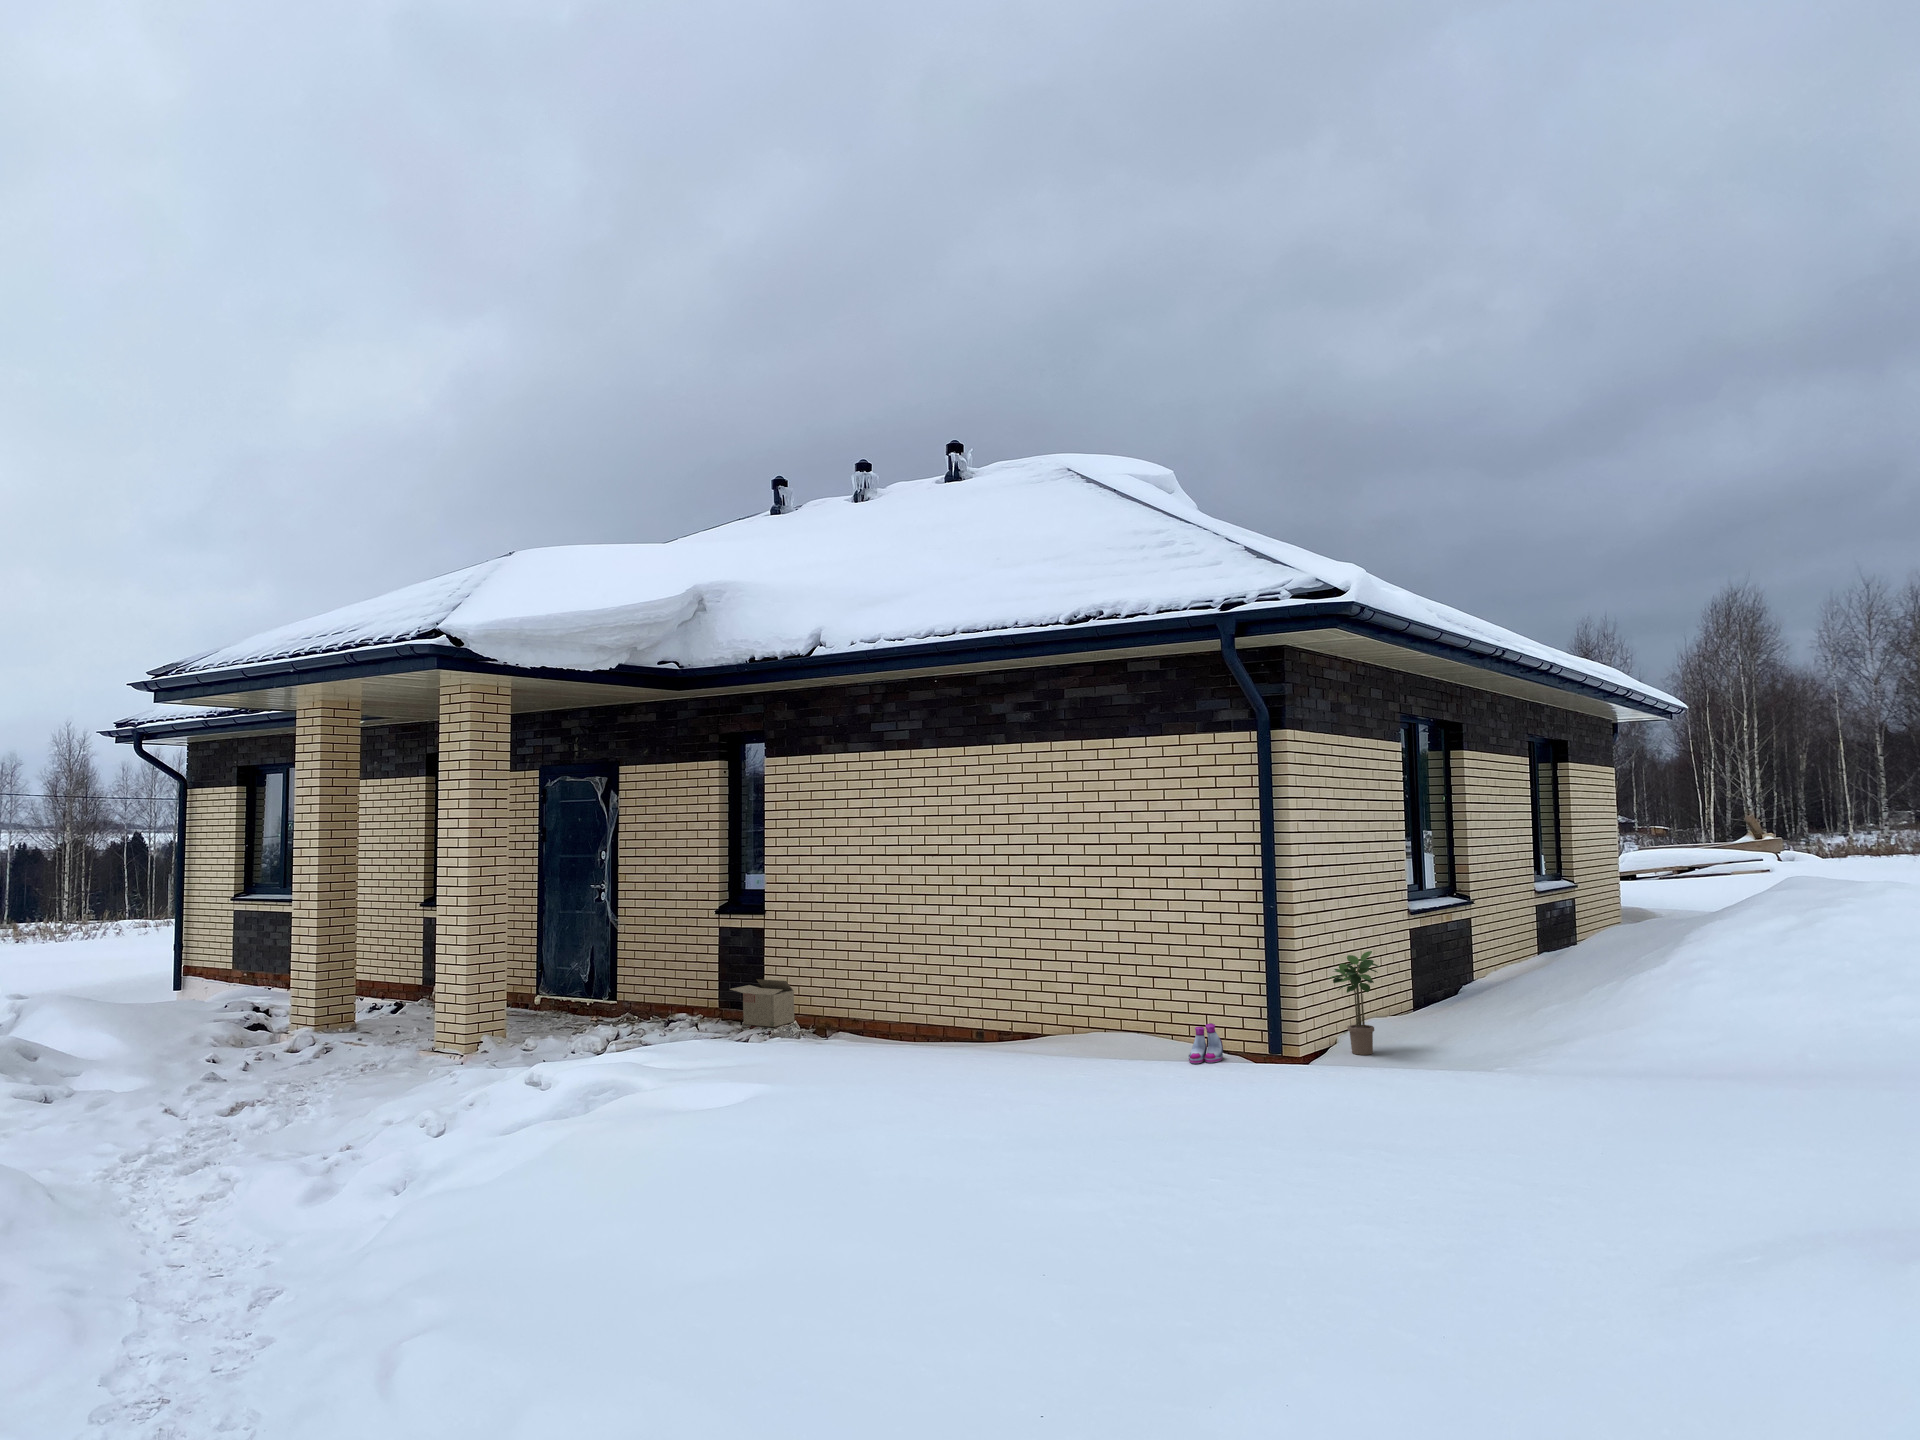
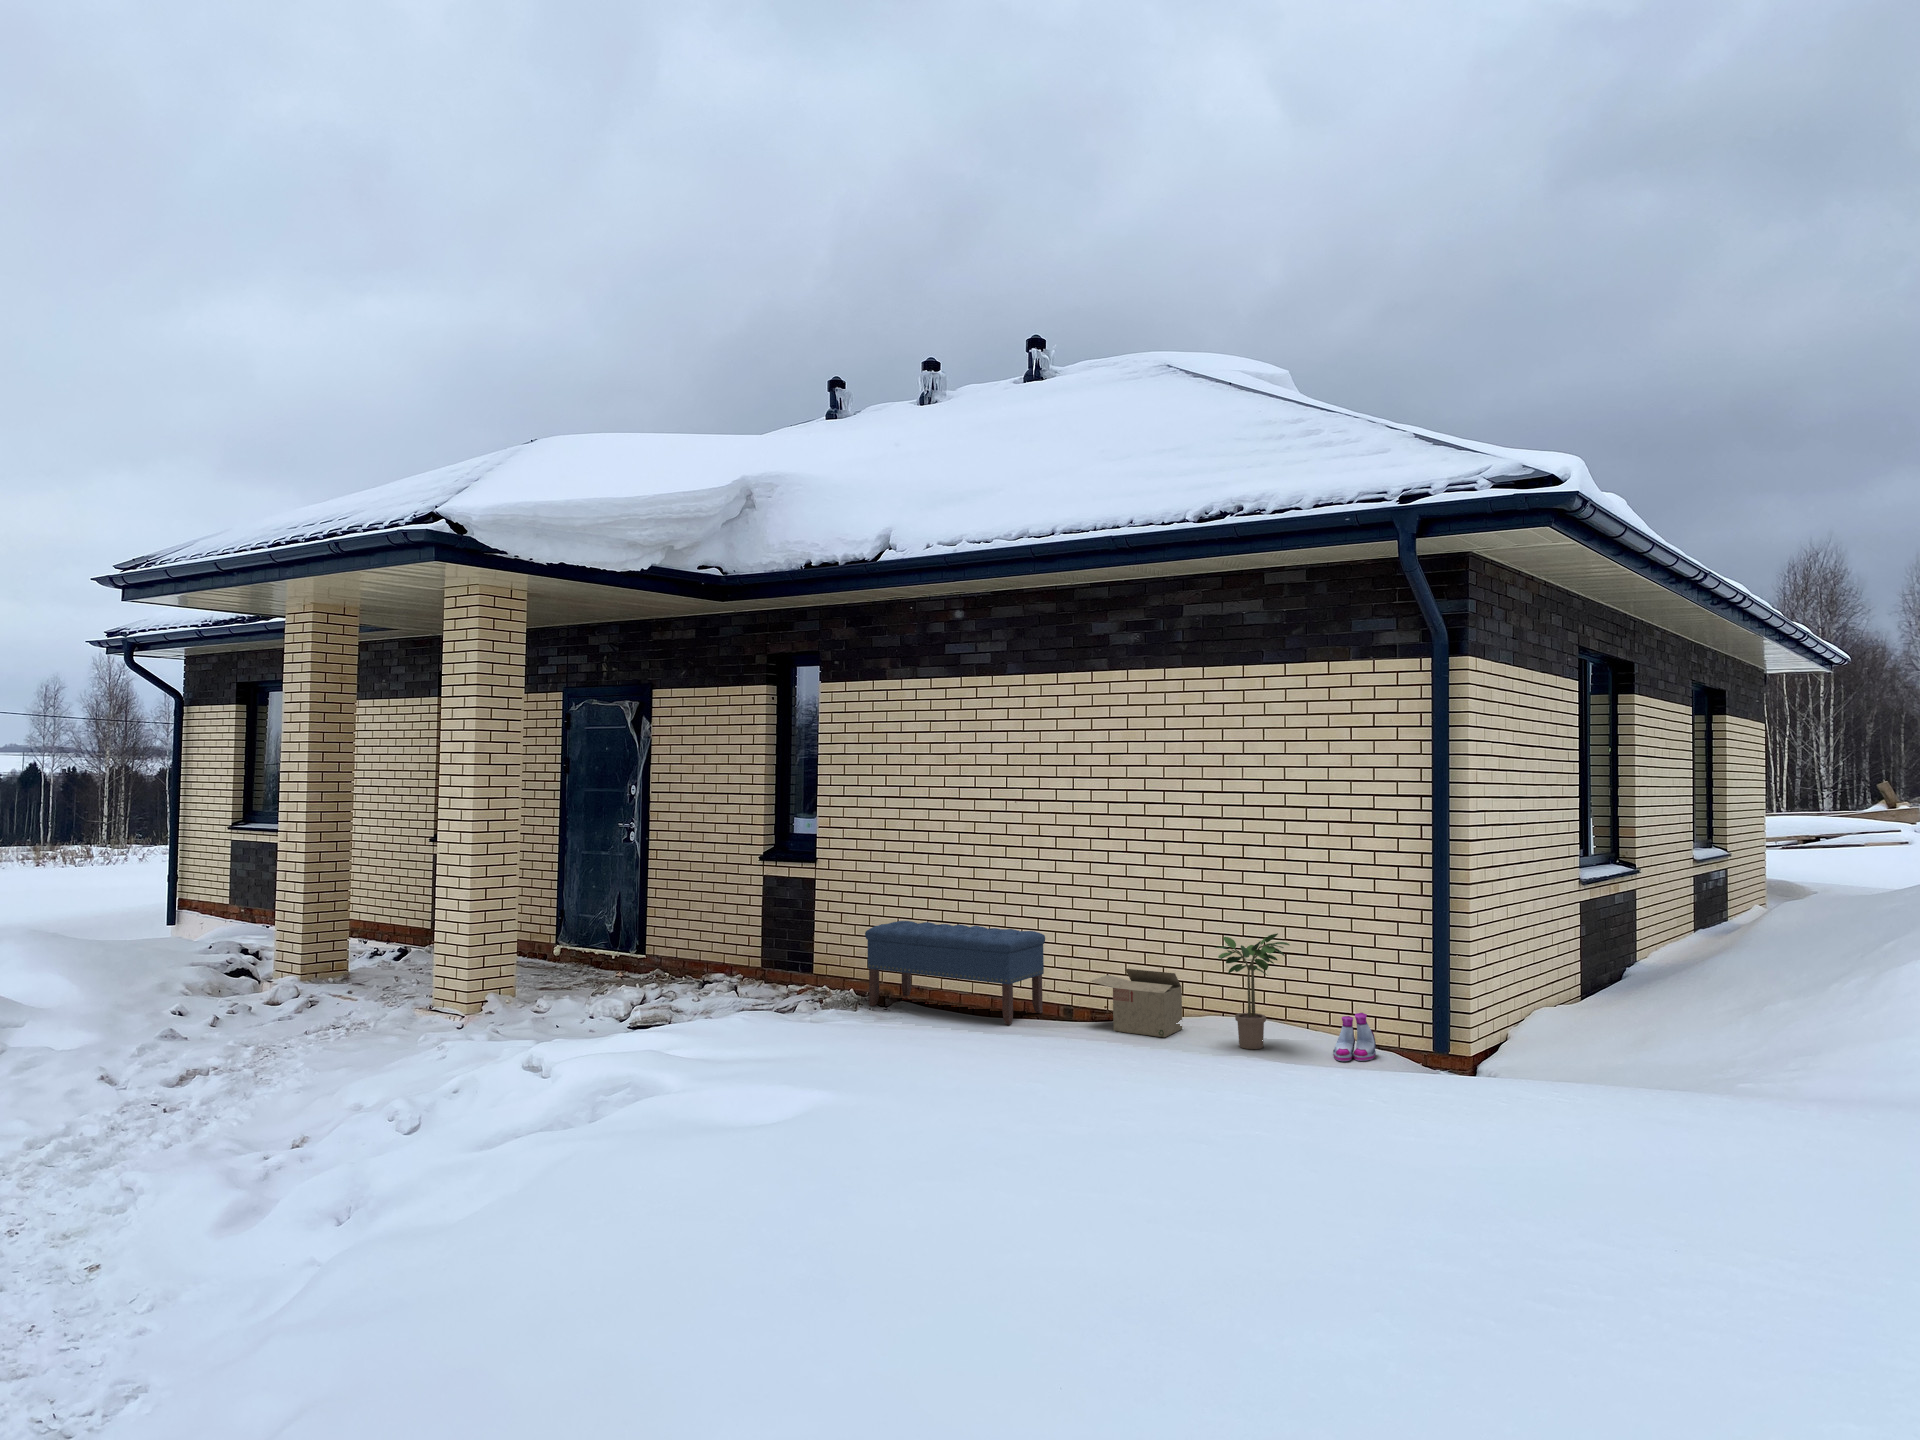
potted plant: present [1329,951,1380,1055] -> present [1215,933,1290,1049]
bench: none [807,962,959,1046] -> present [865,921,1045,1024]
cardboard box: present [730,979,794,1027] -> present [1090,969,1182,1037]

